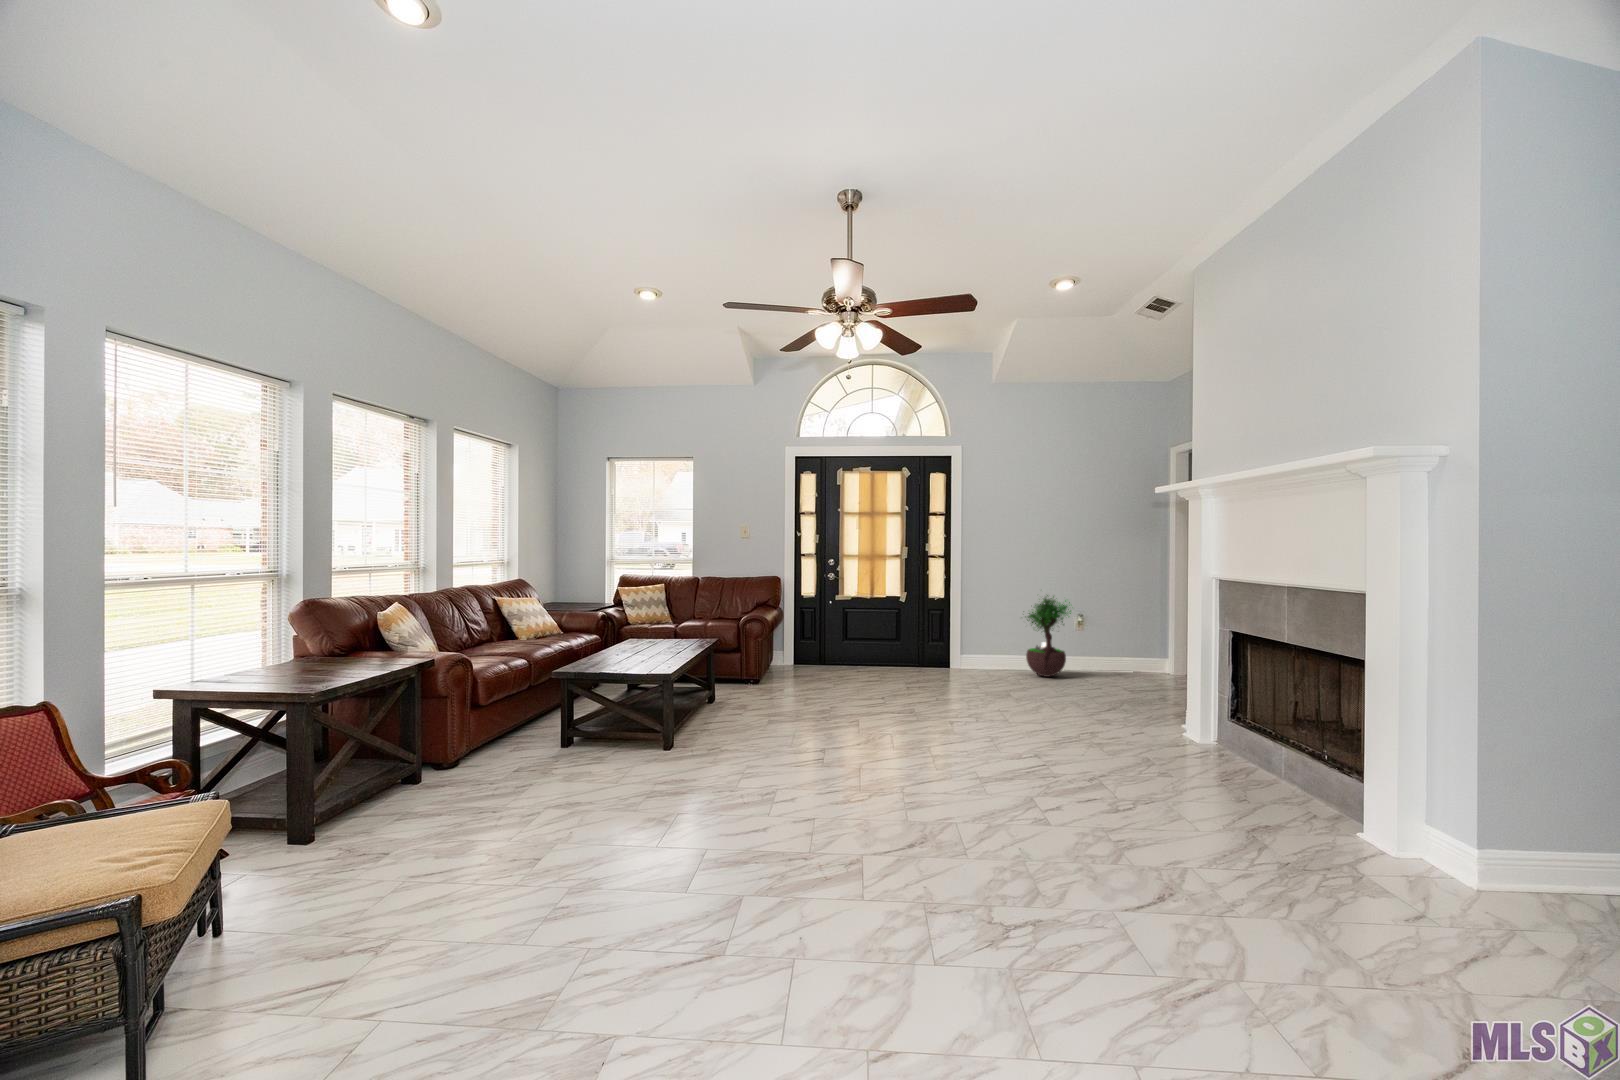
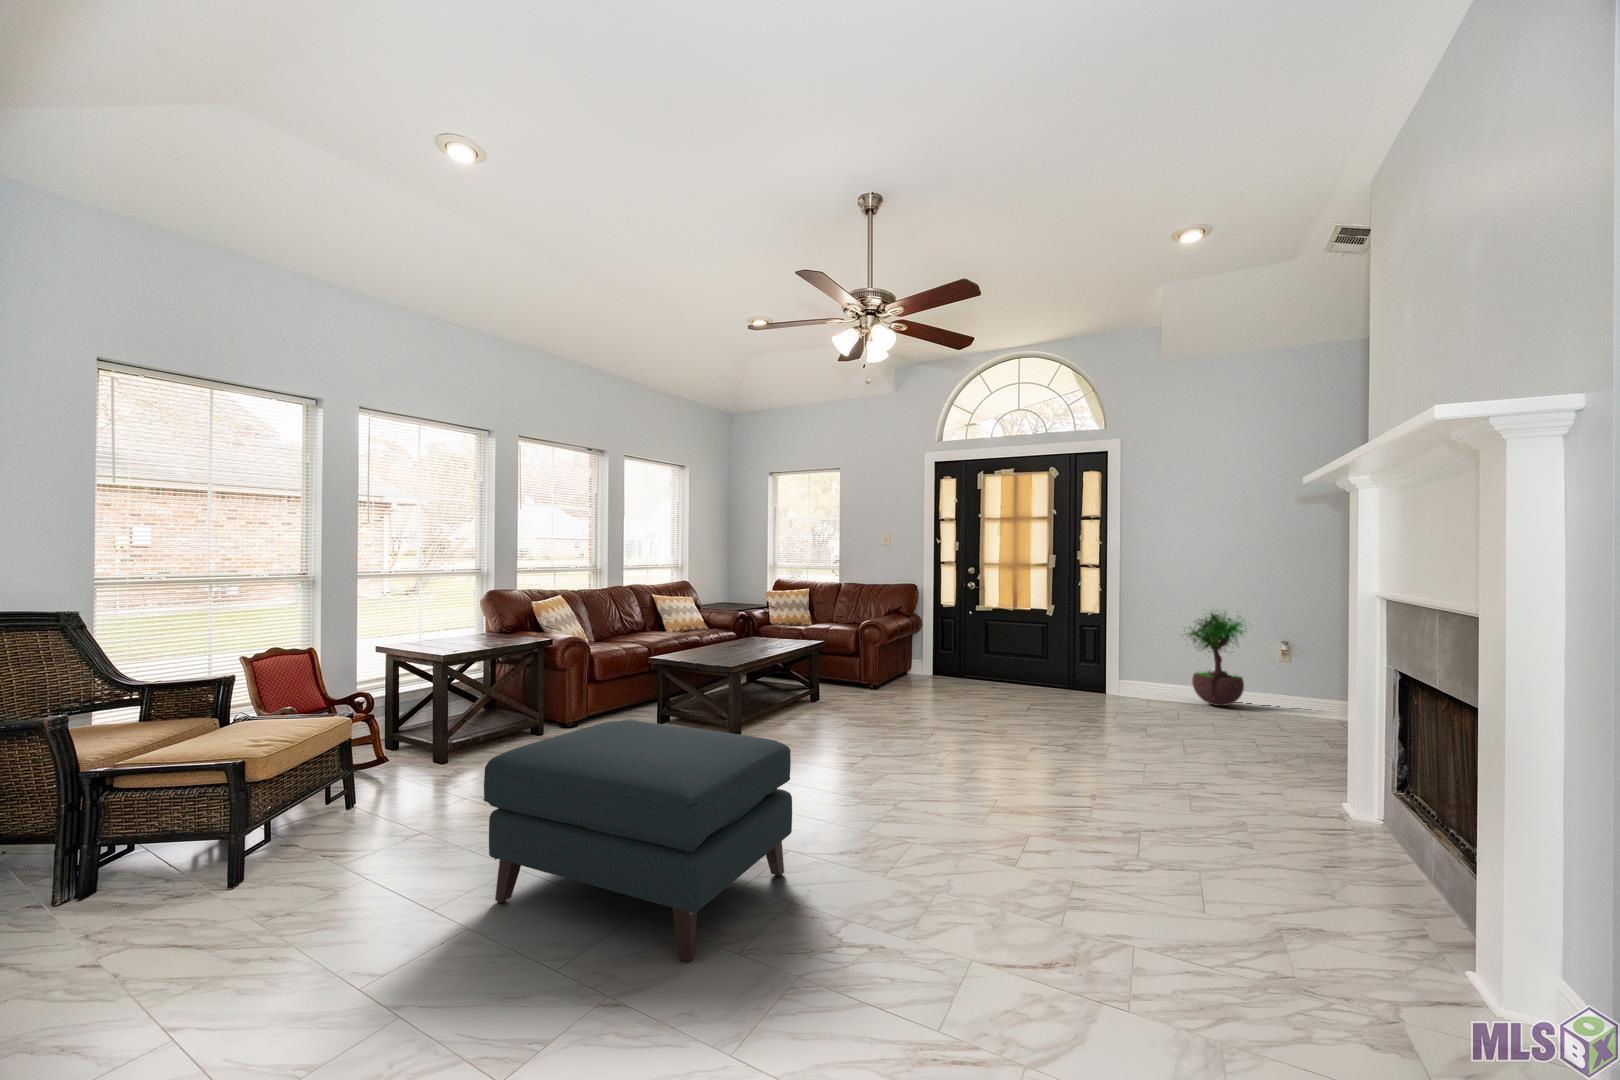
ottoman: none [592,751,897,996] -> present [483,720,792,962]

